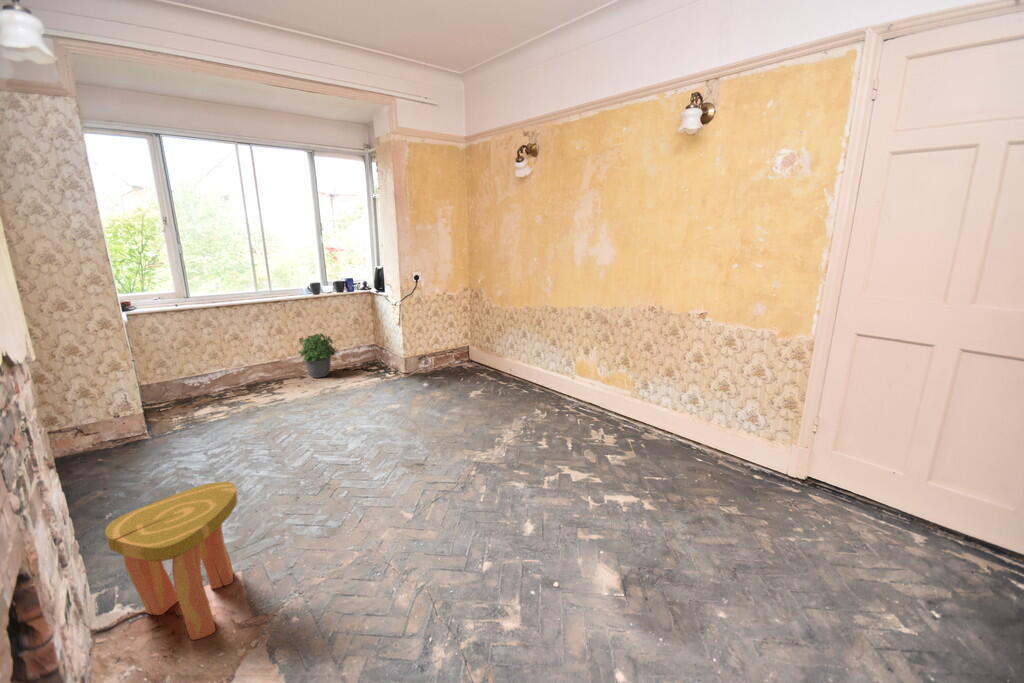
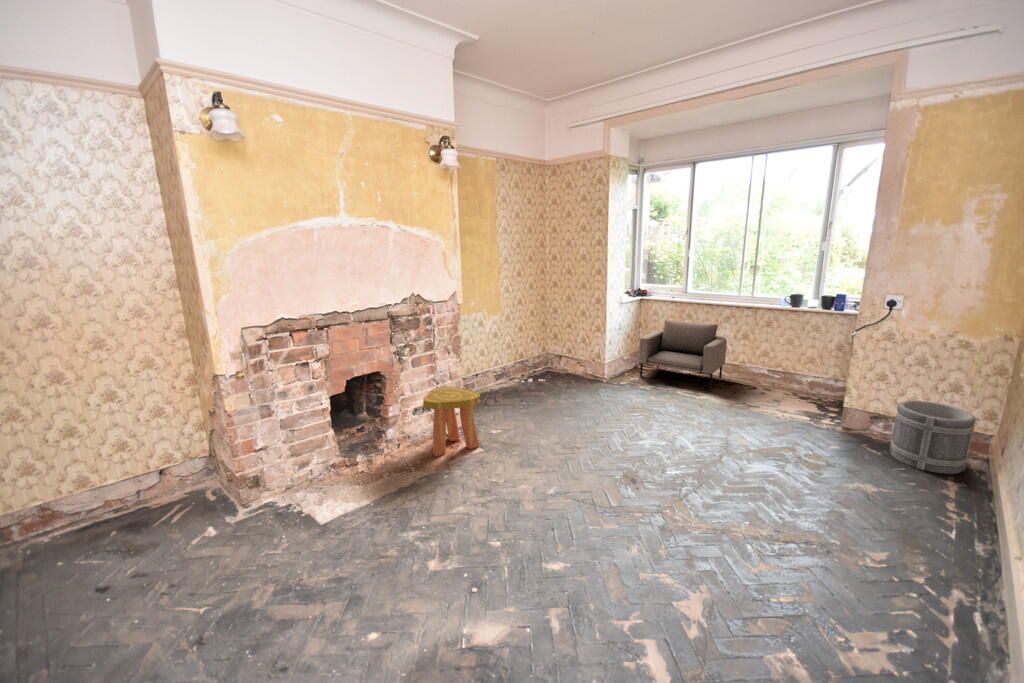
armchair: none [172,324,287,411] -> present [639,320,727,389]
potted plant: present [299,333,338,378] -> none [747,347,789,394]
bucket: none [440,336,475,378] -> present [890,401,976,474]

